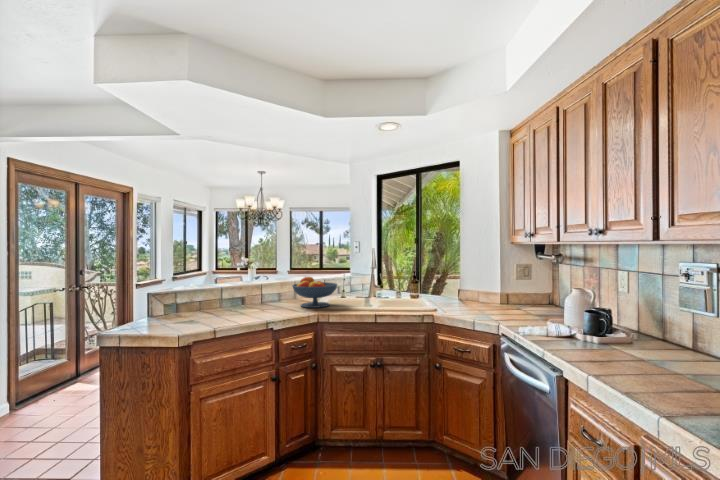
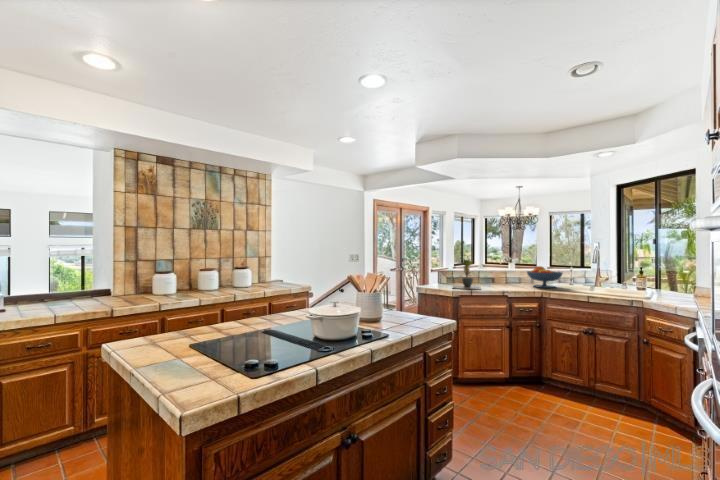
potted plant: none [178,271,231,329] -> present [453,259,480,290]

